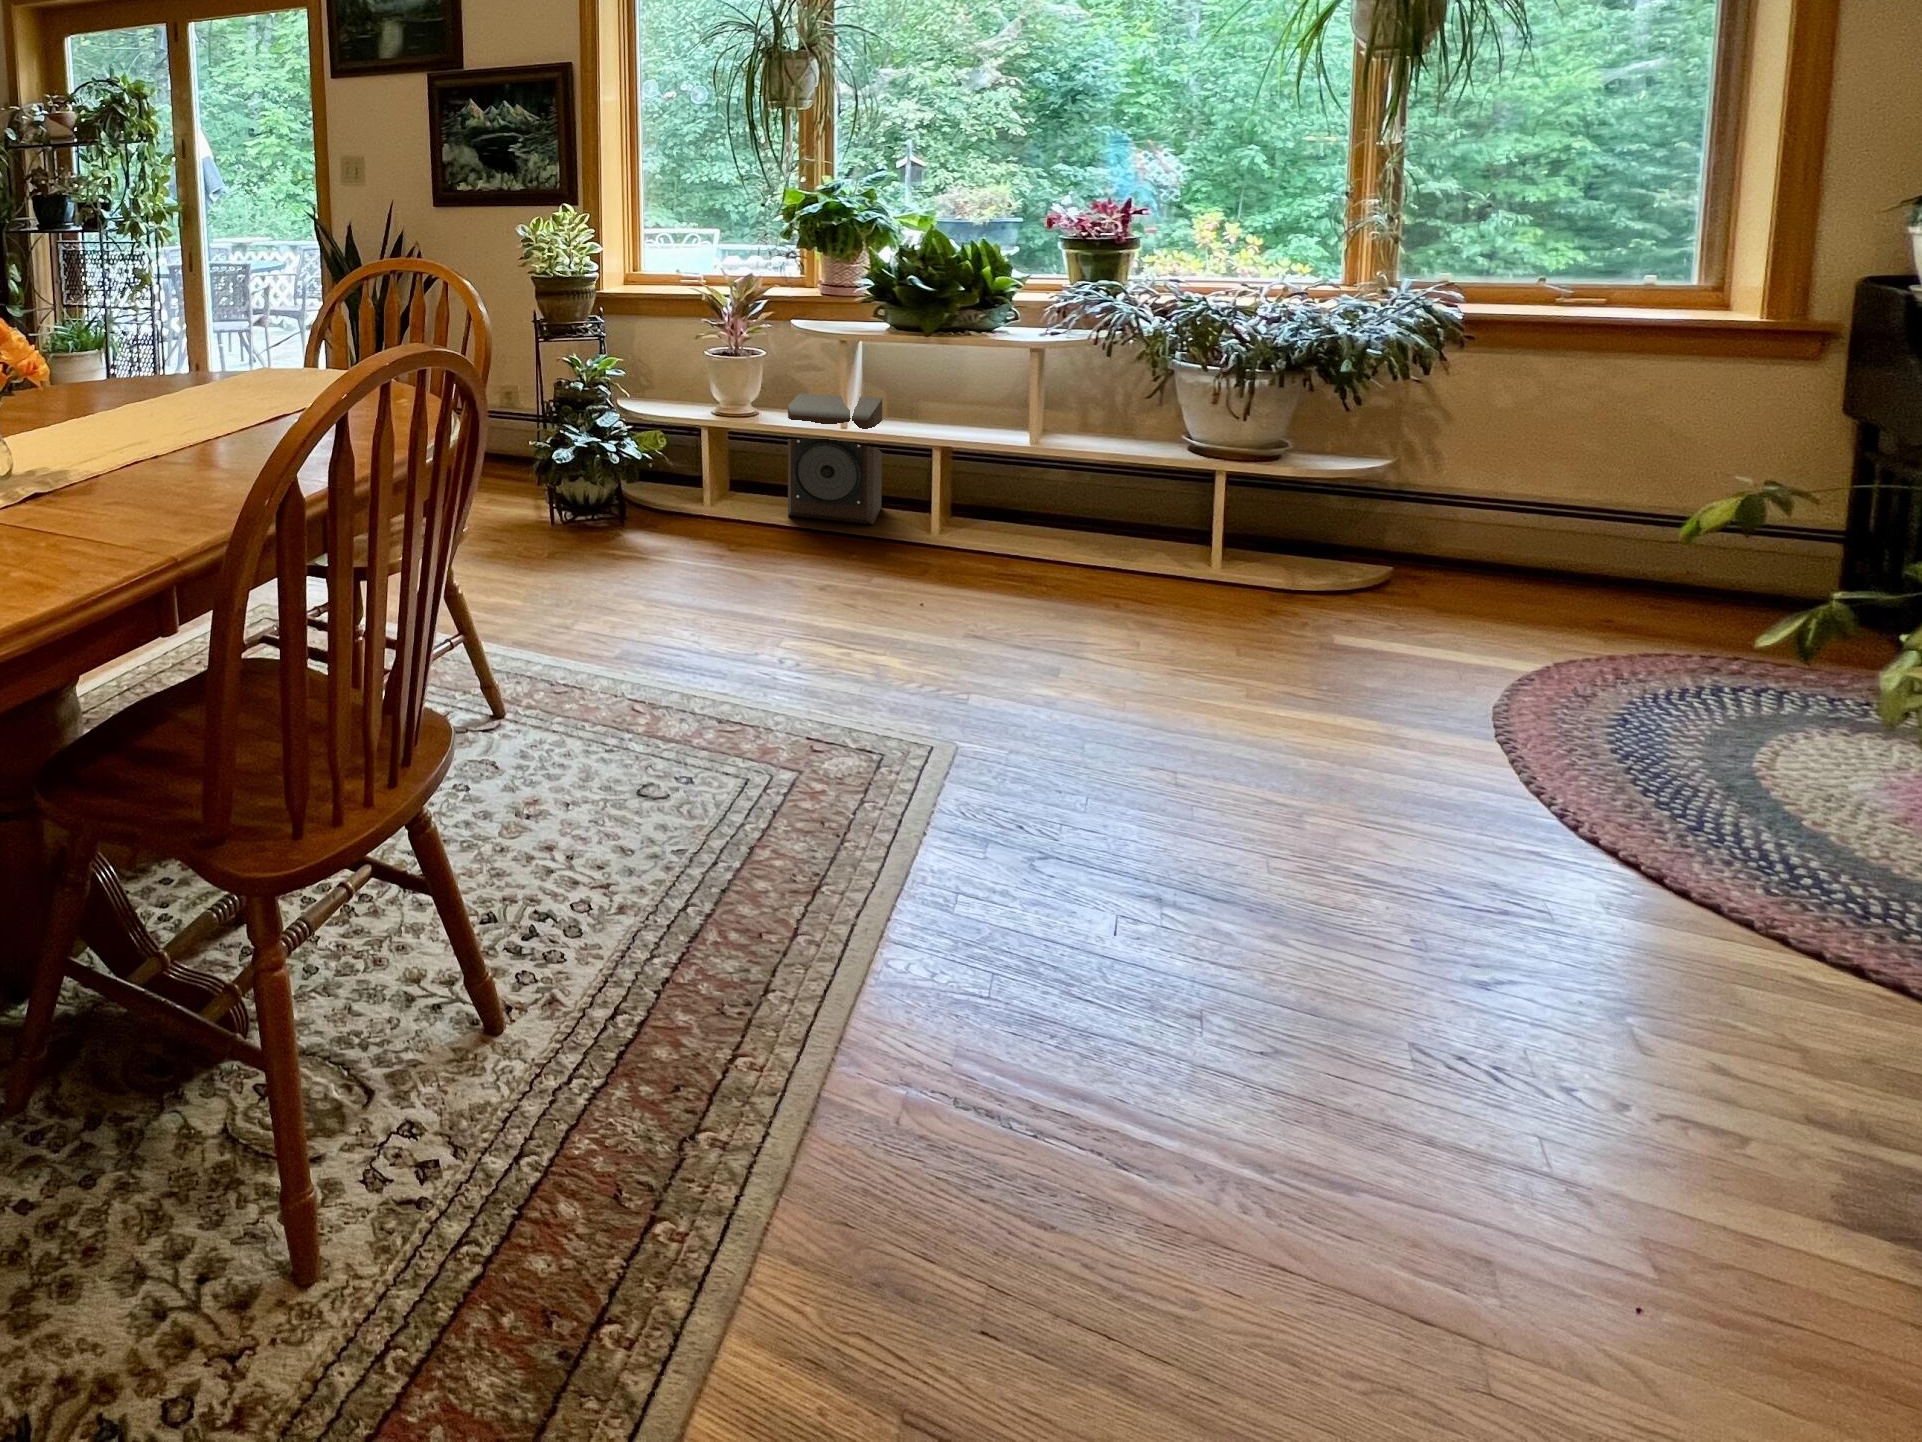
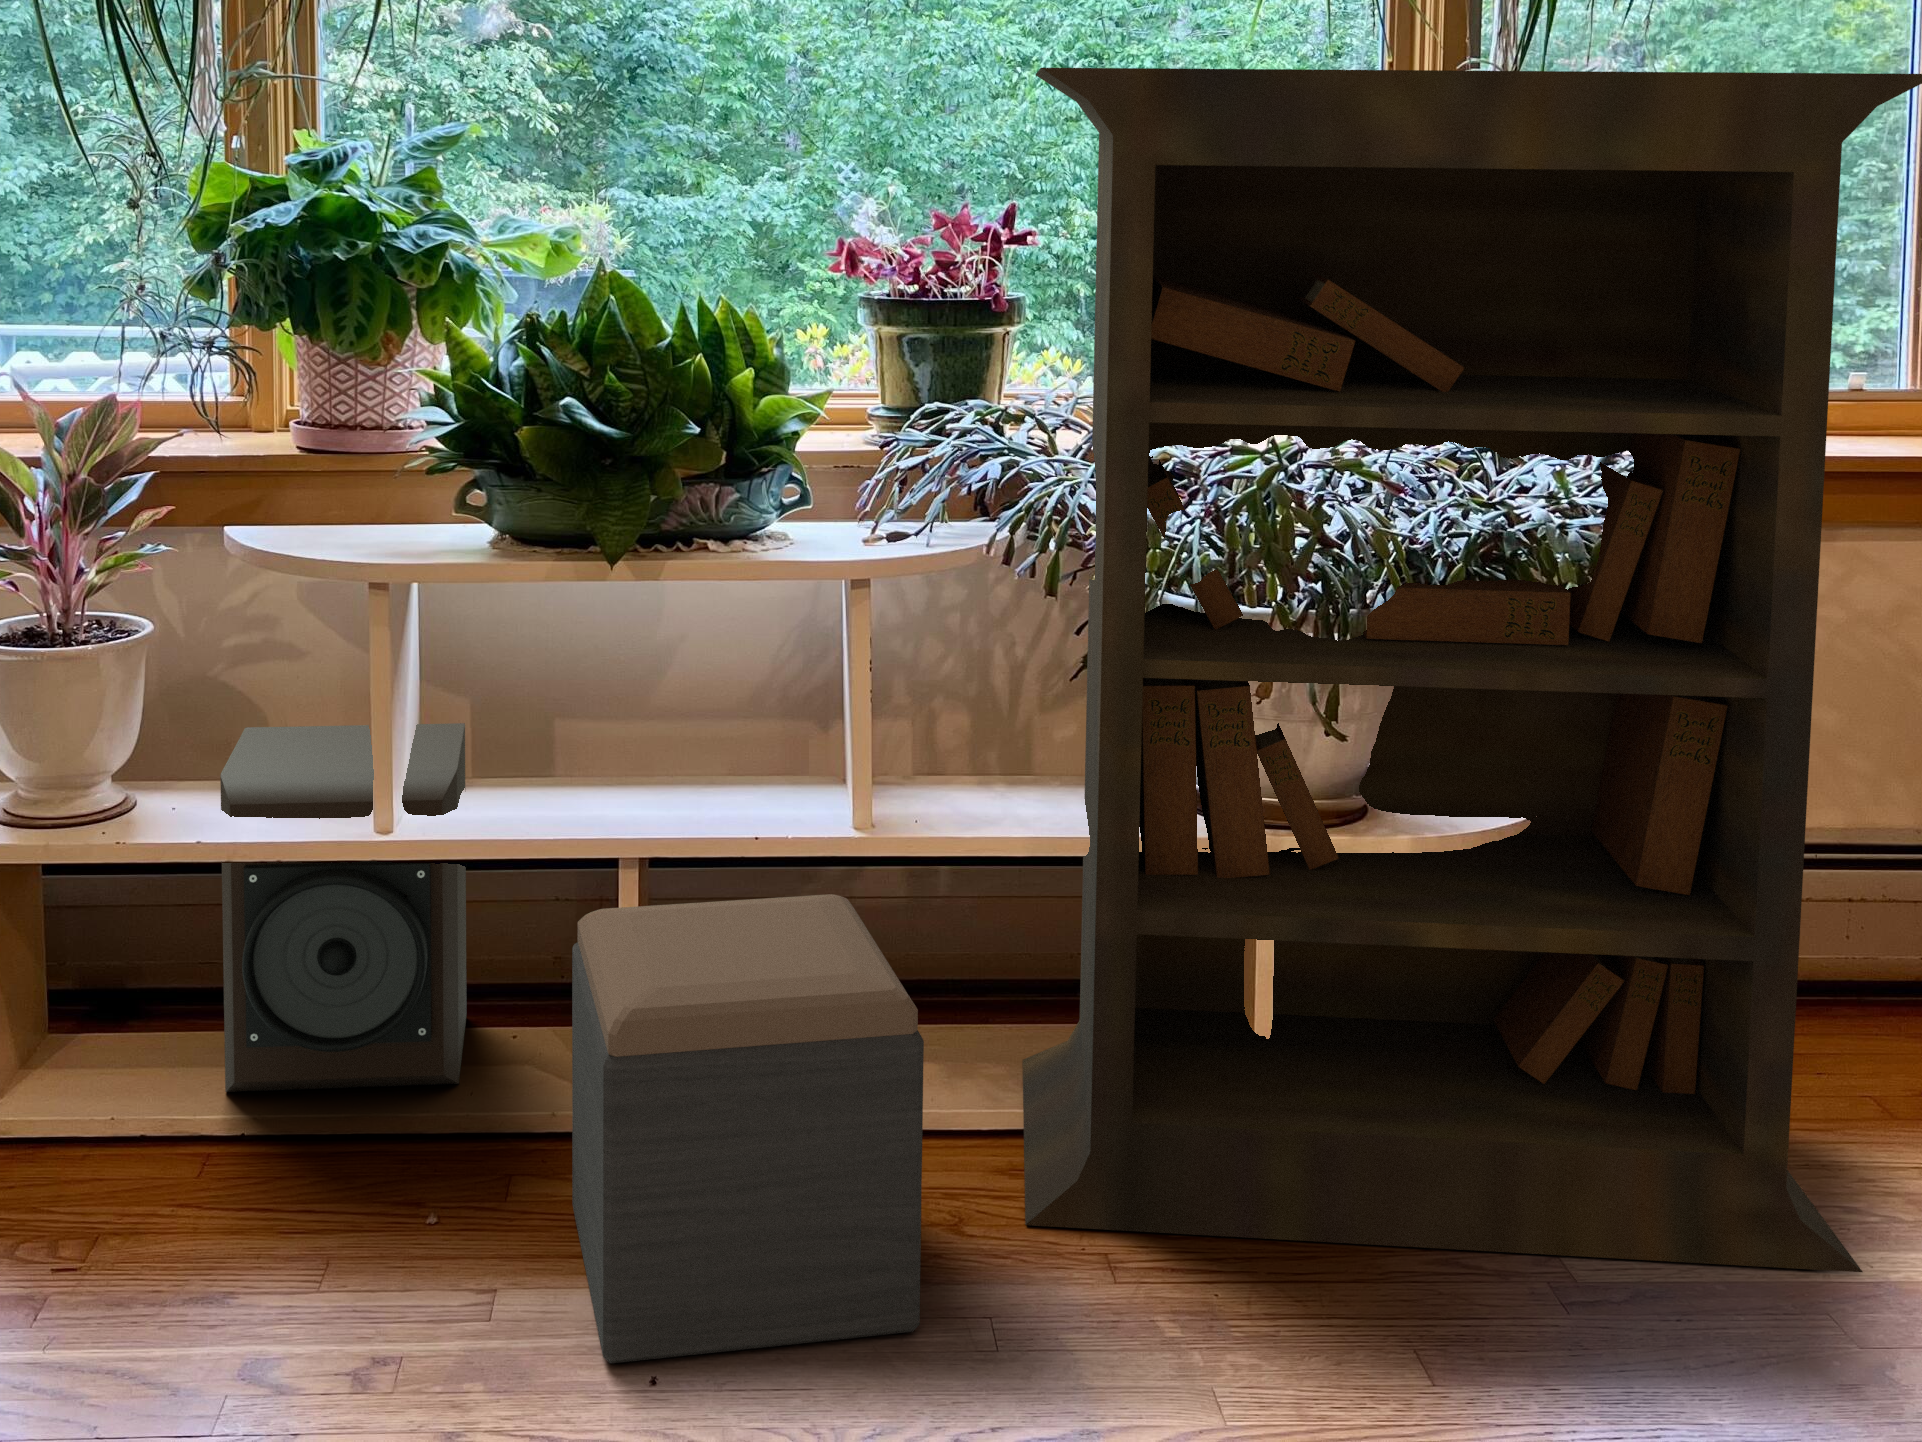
bookcase: none [1086,133,1550,665] -> present [1023,68,1922,1272]
footstool: none [904,455,1029,608] -> present [572,894,924,1363]

